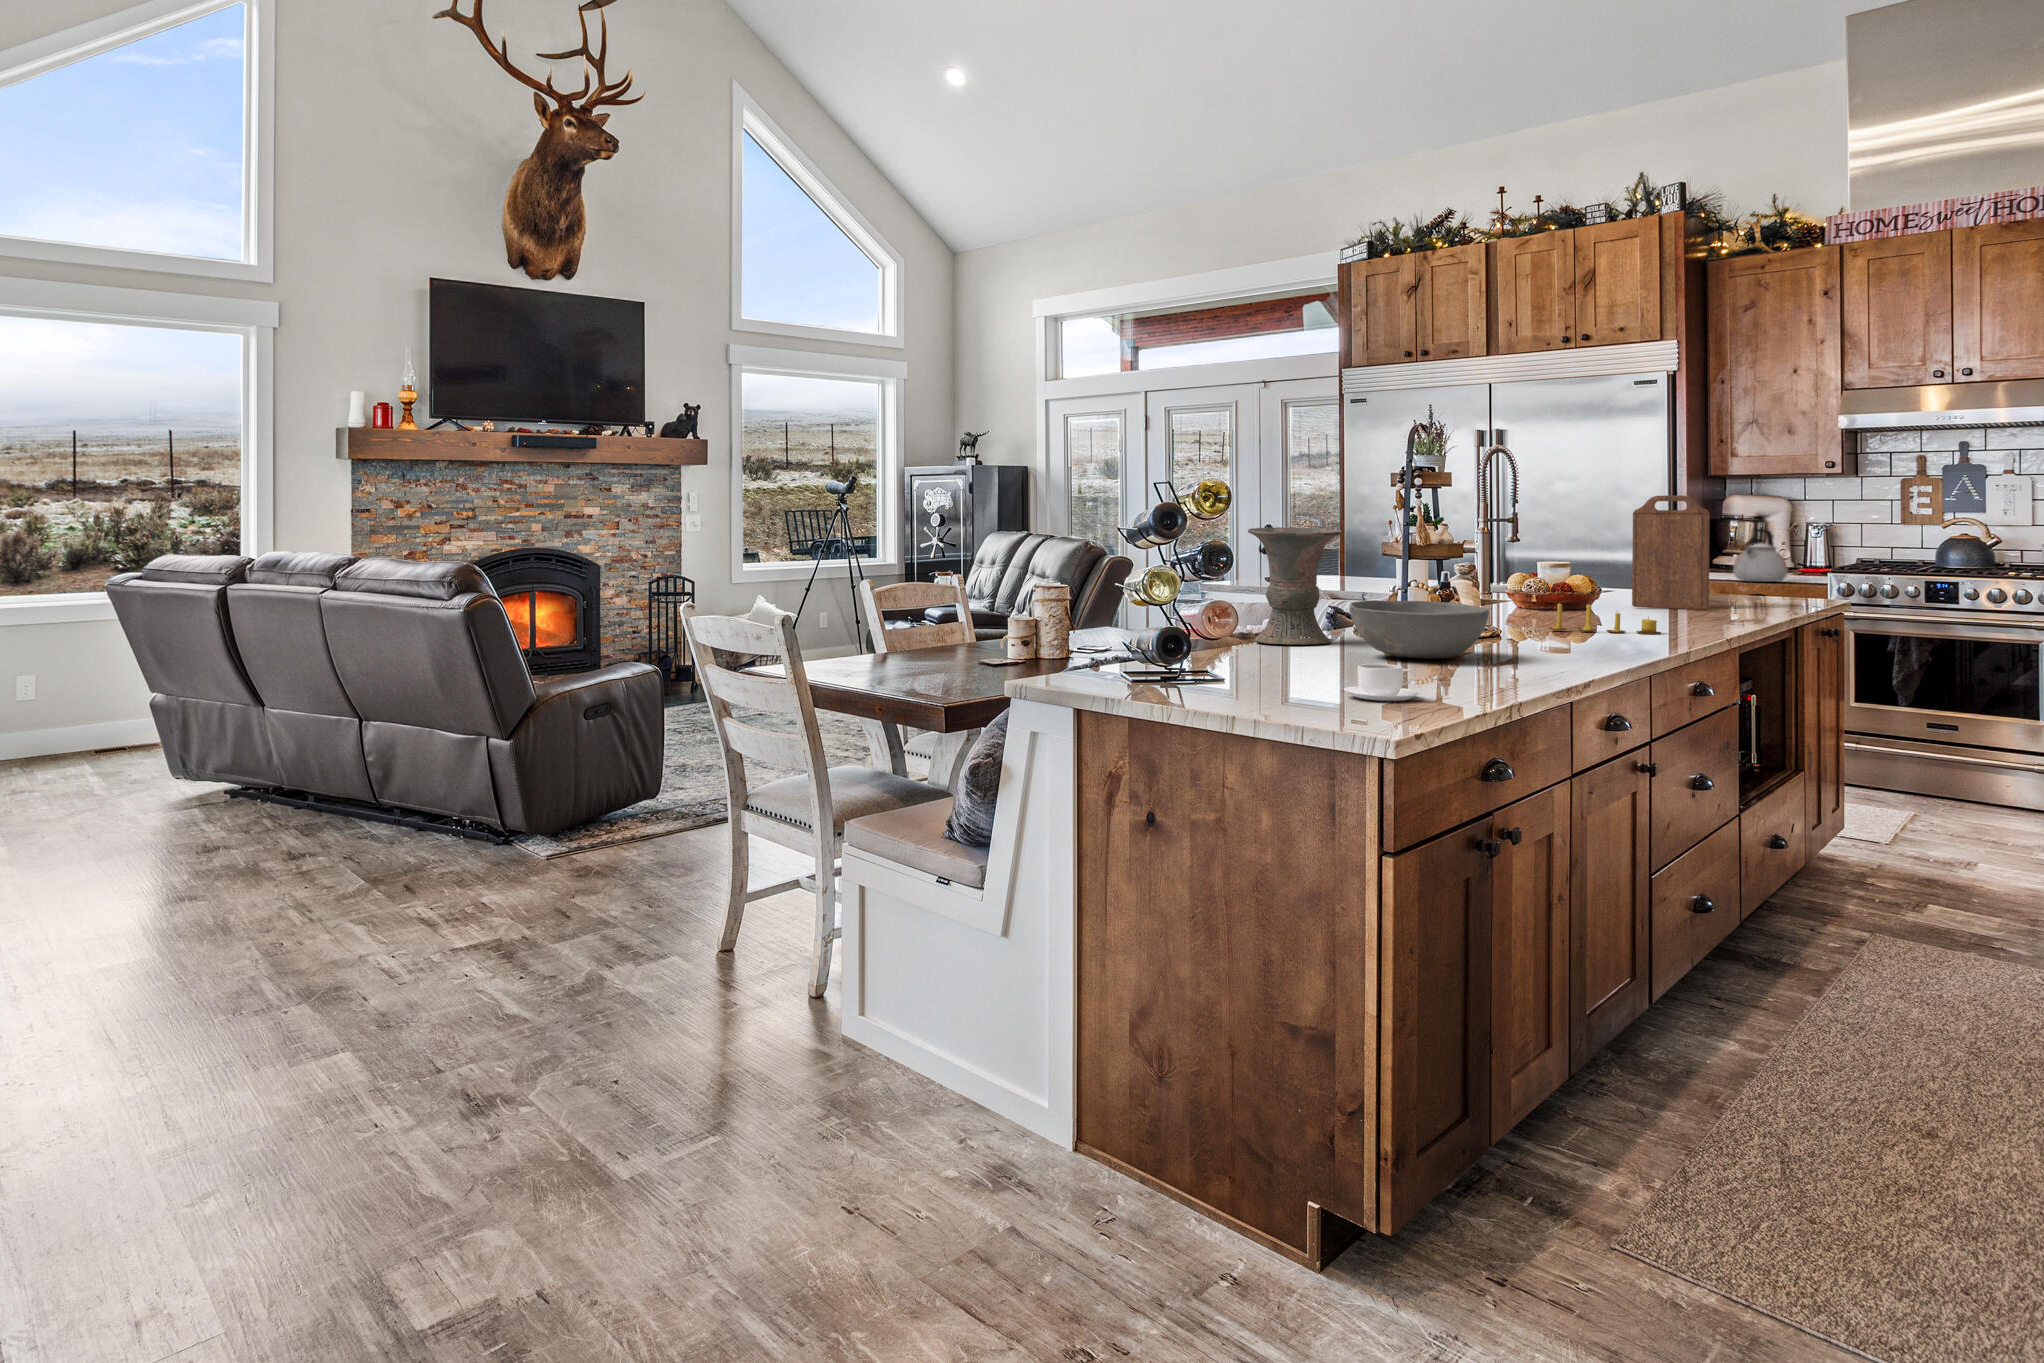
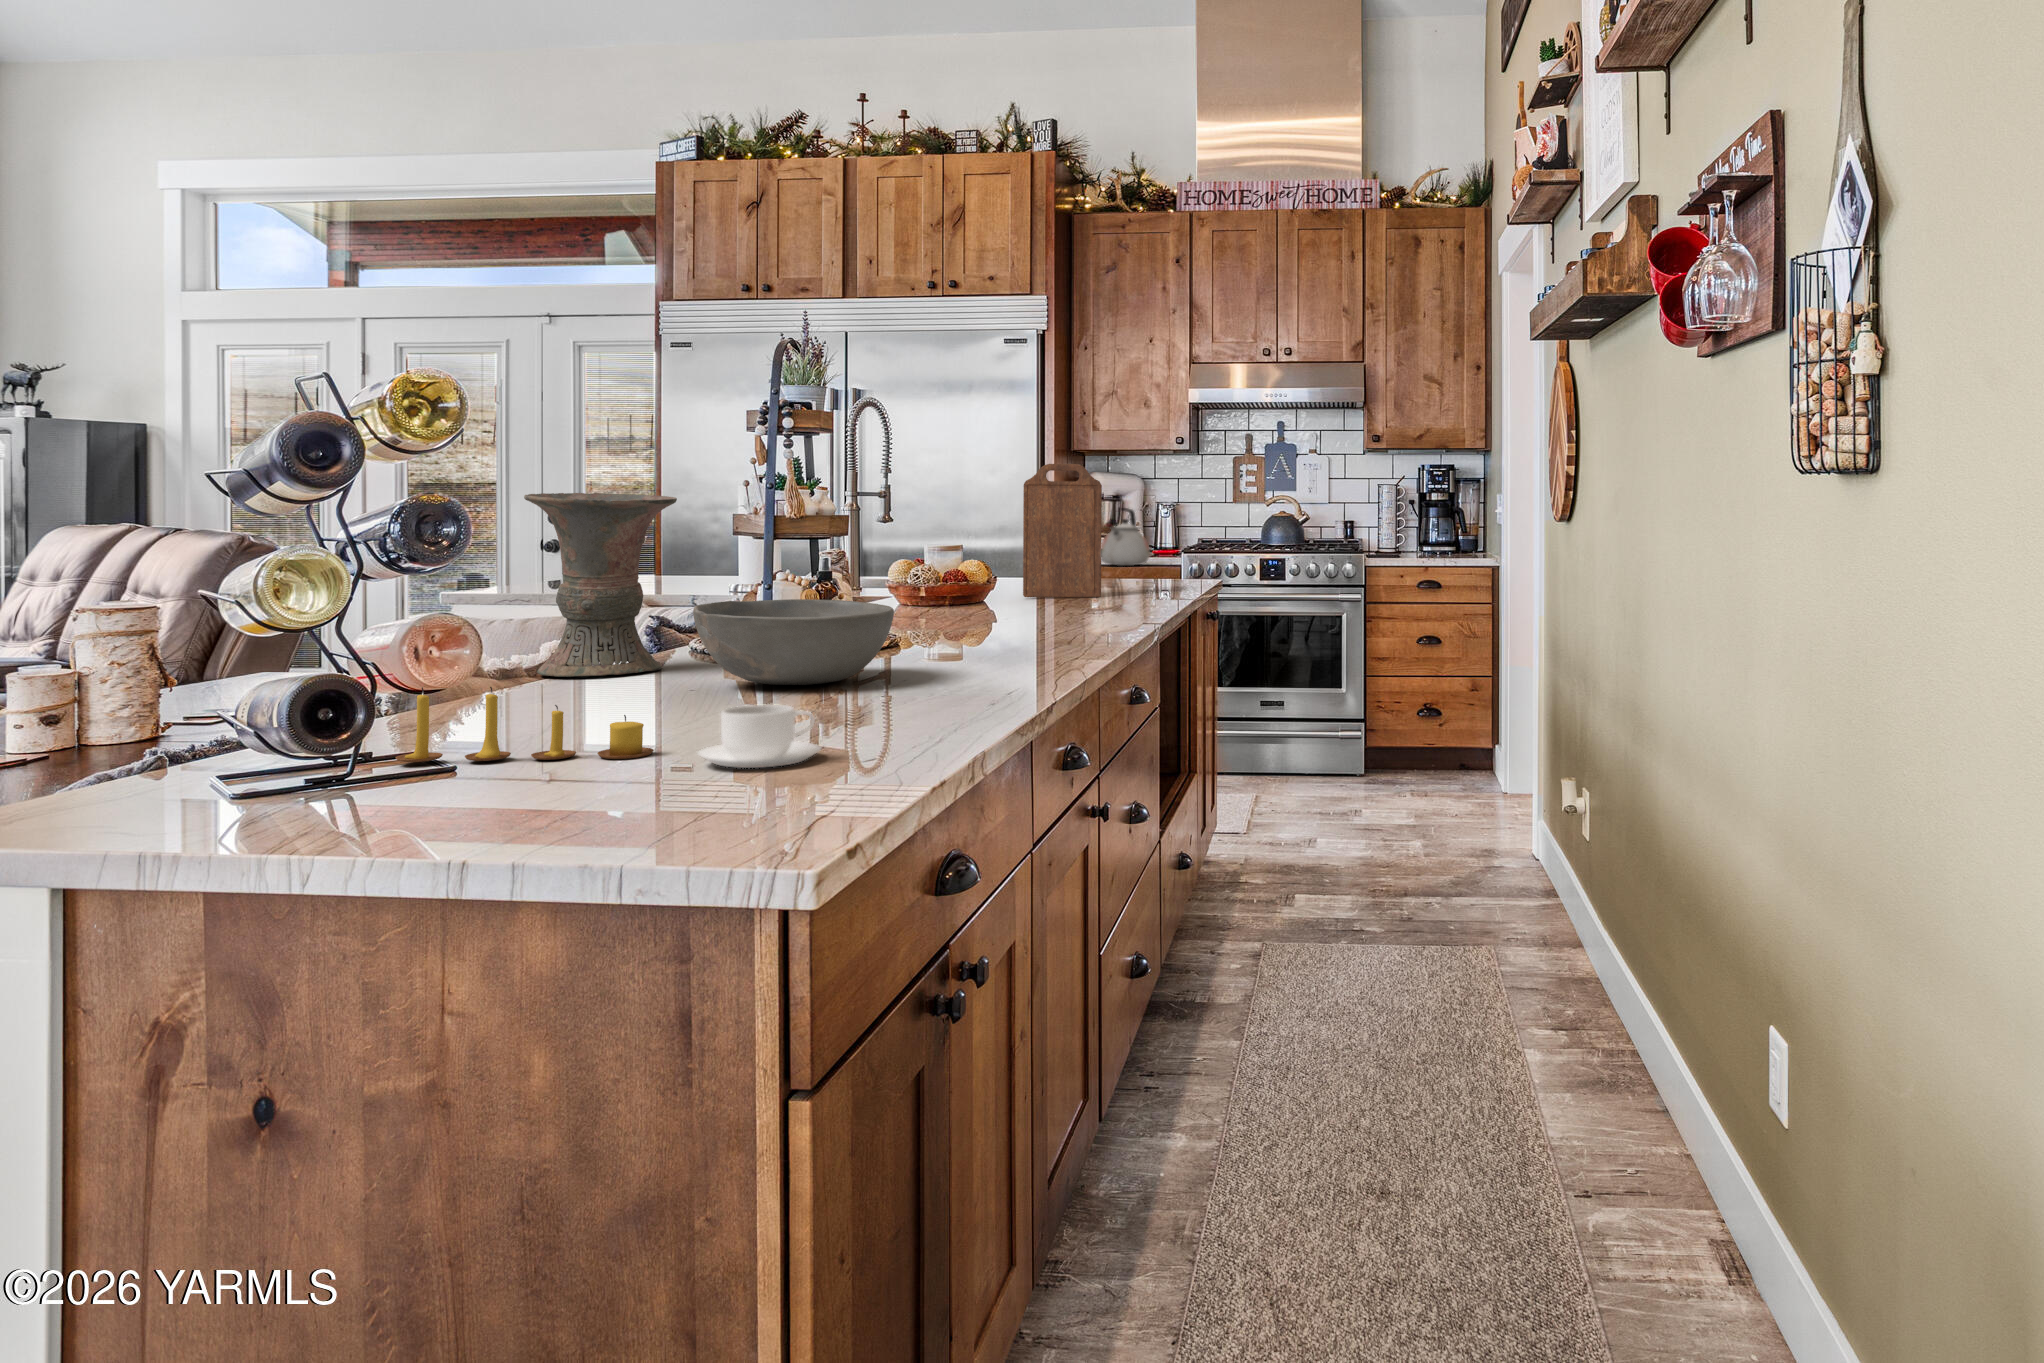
candle: present [1549,603,1661,635] -> present [396,687,654,762]

